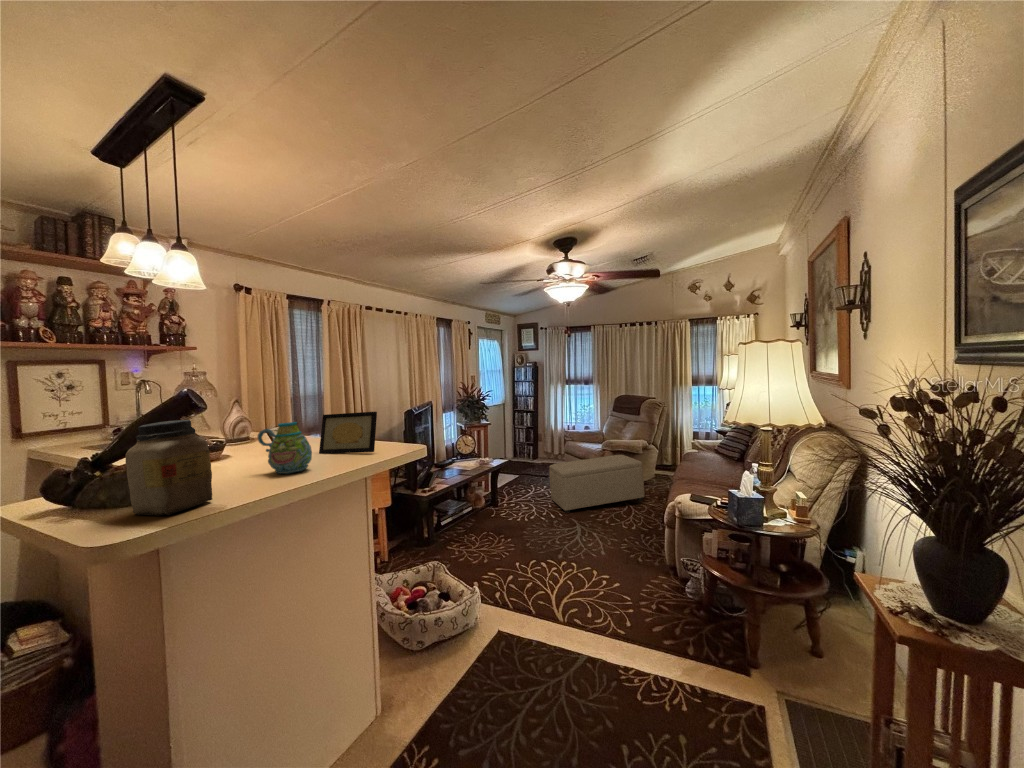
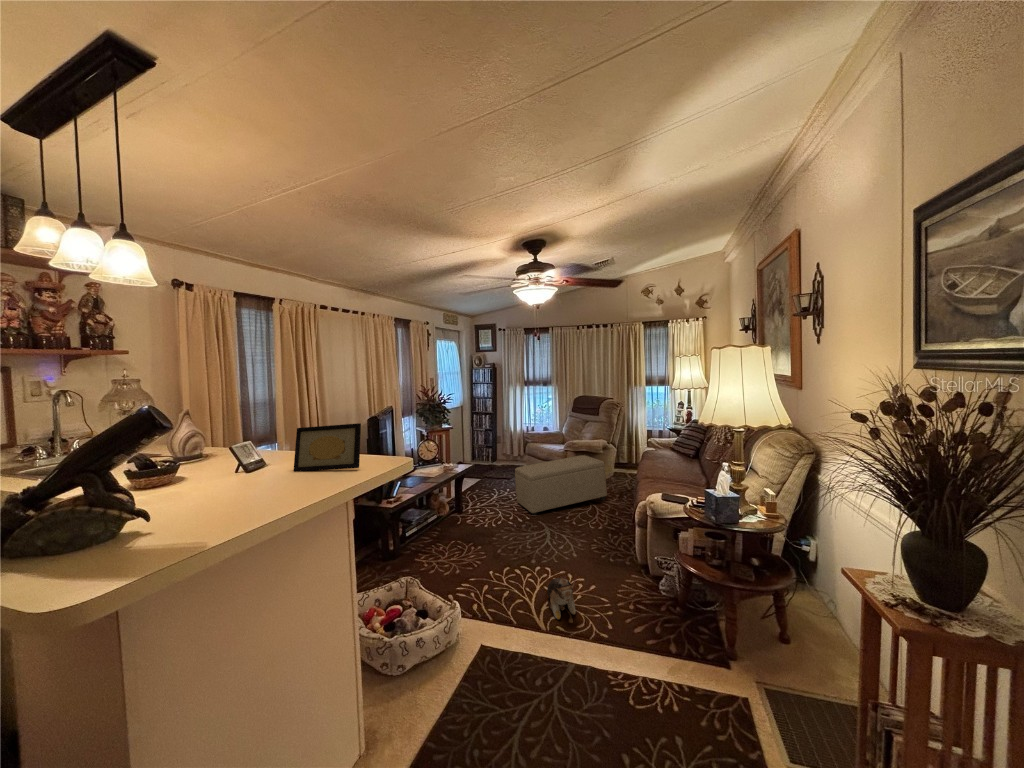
jar: present [126,420,212,516] -> none [66,444,183,567]
mug: present [258,422,312,474] -> none [227,439,293,500]
plush toy: none [568,573,595,614] -> present [547,578,576,619]

